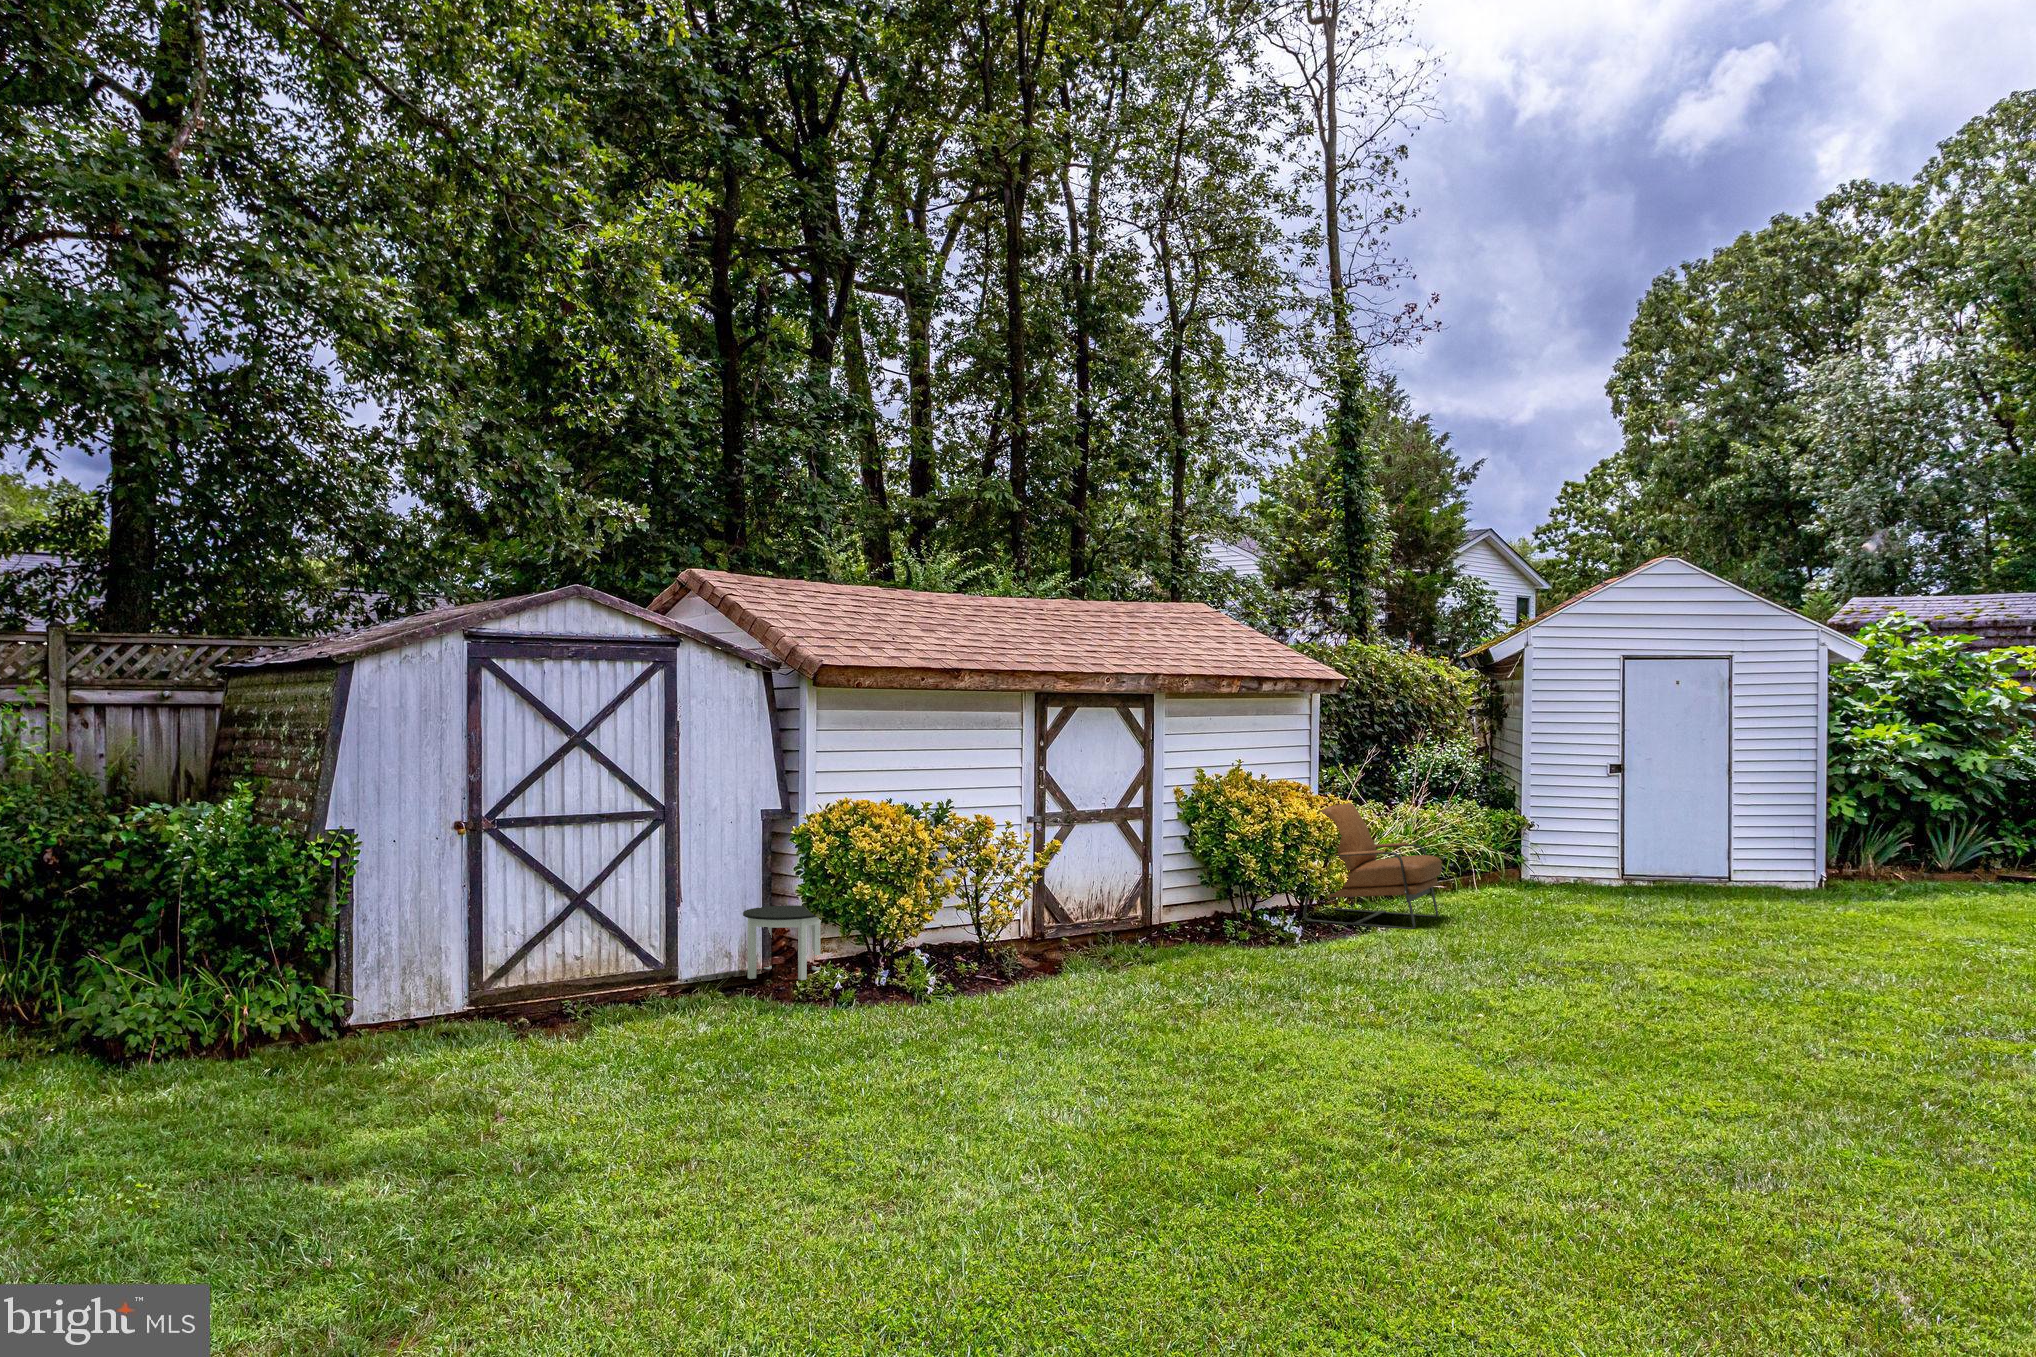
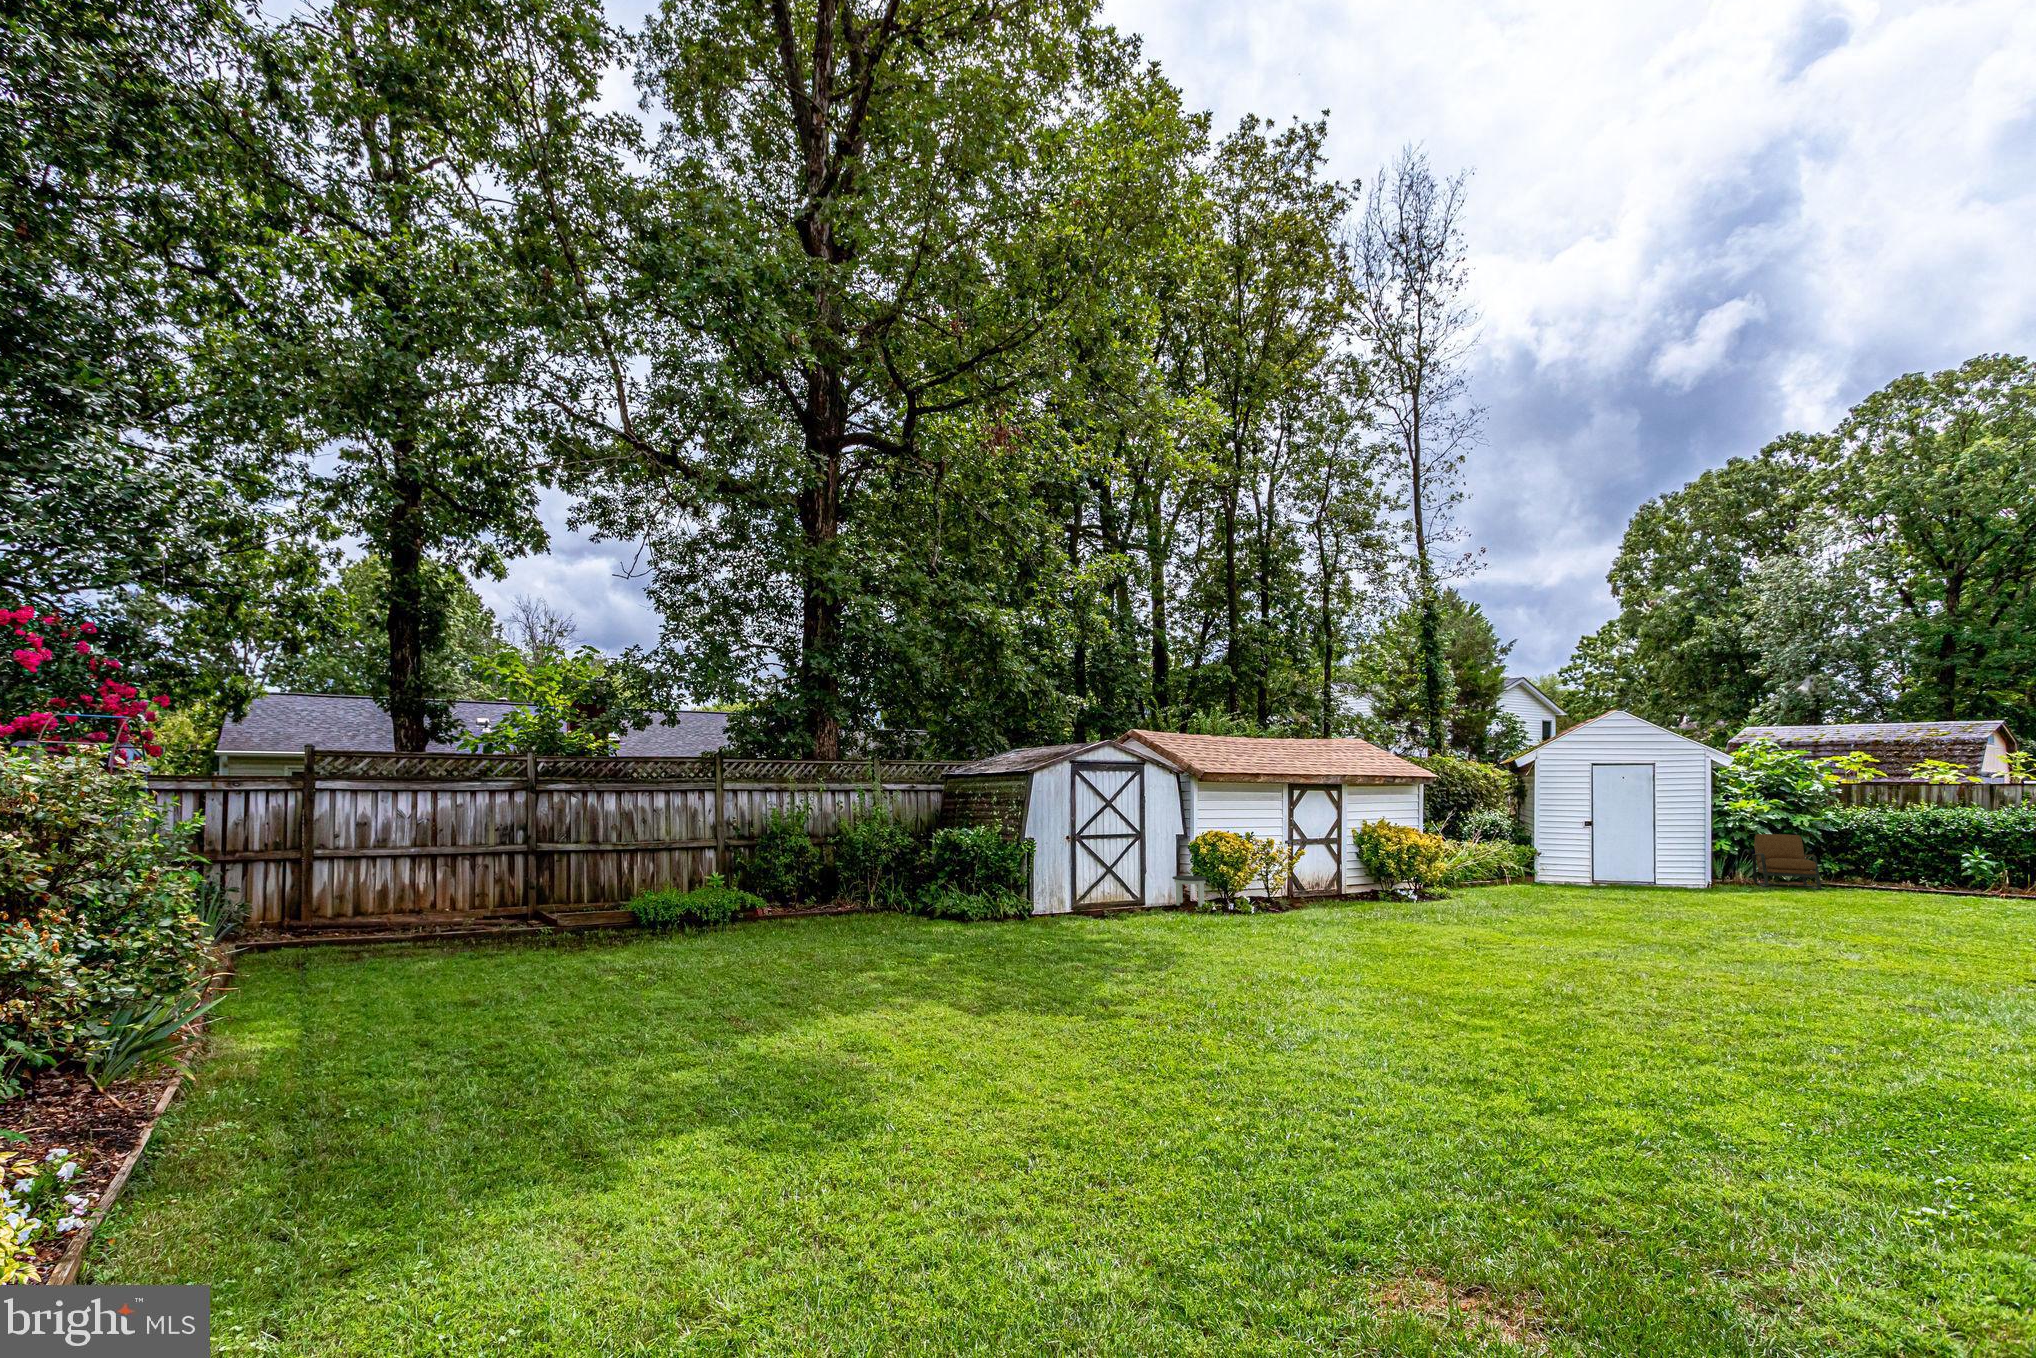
chair: present [1303,803,1442,929] -> present [1752,834,1821,890]

